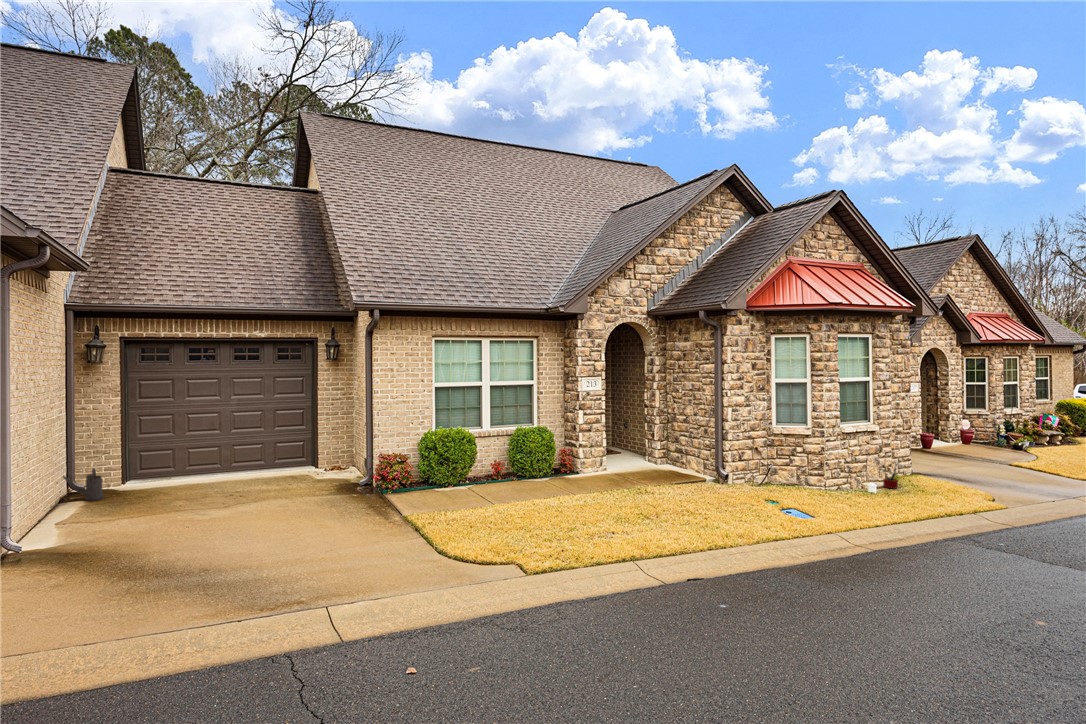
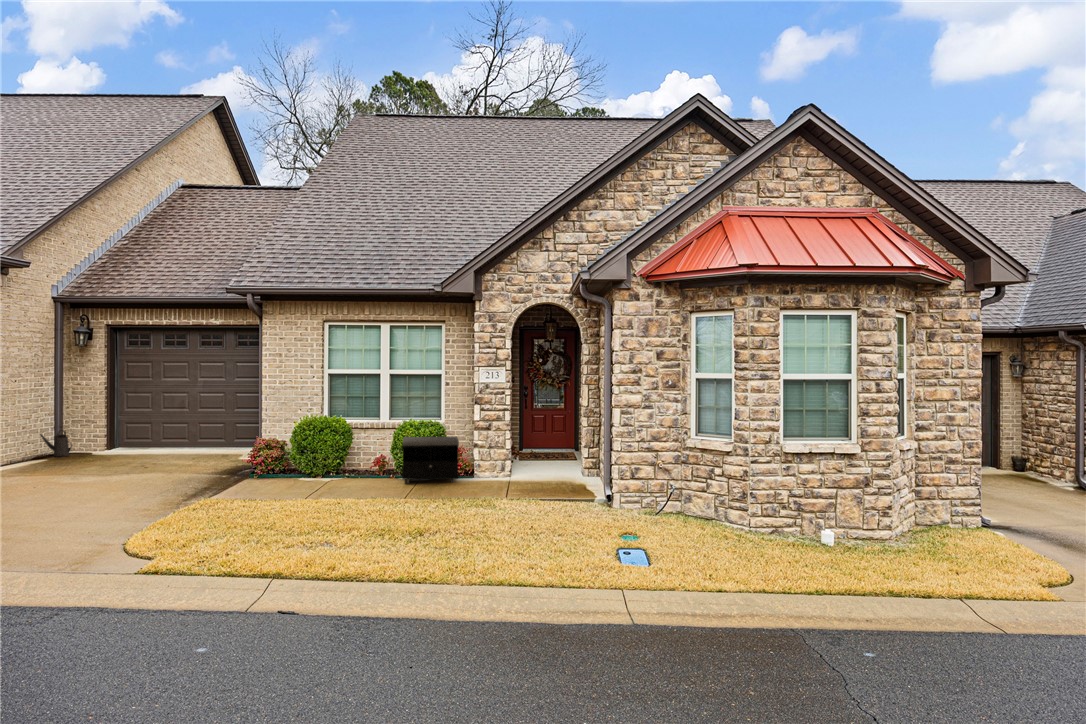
storage bench: none [520,438,575,483] -> present [402,437,459,483]
decorative plant: present [879,462,898,488] -> none [837,495,903,551]

